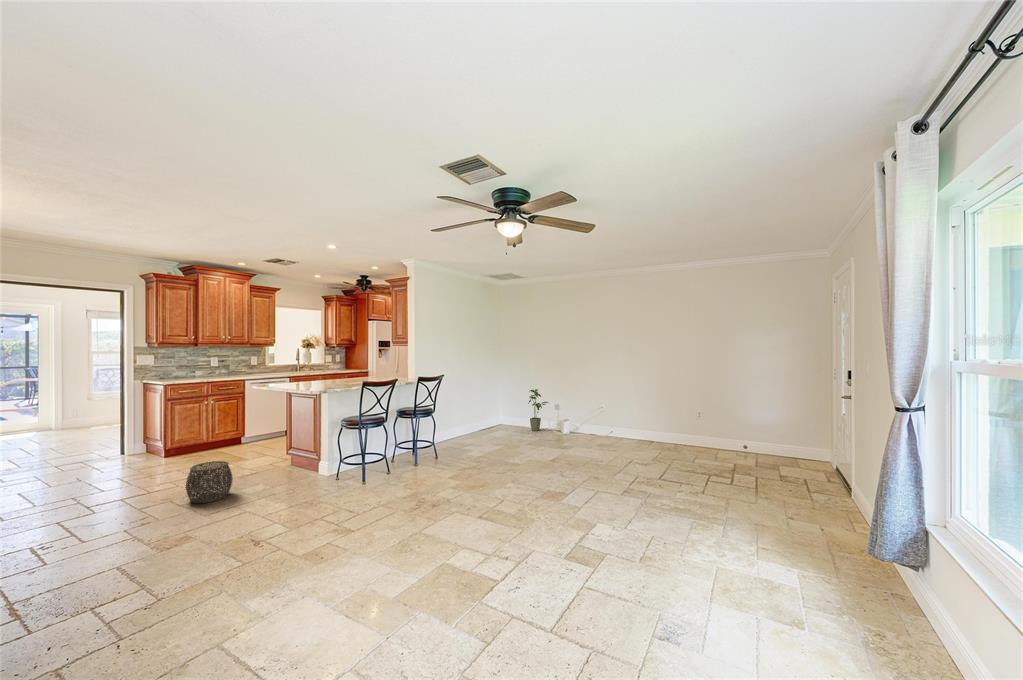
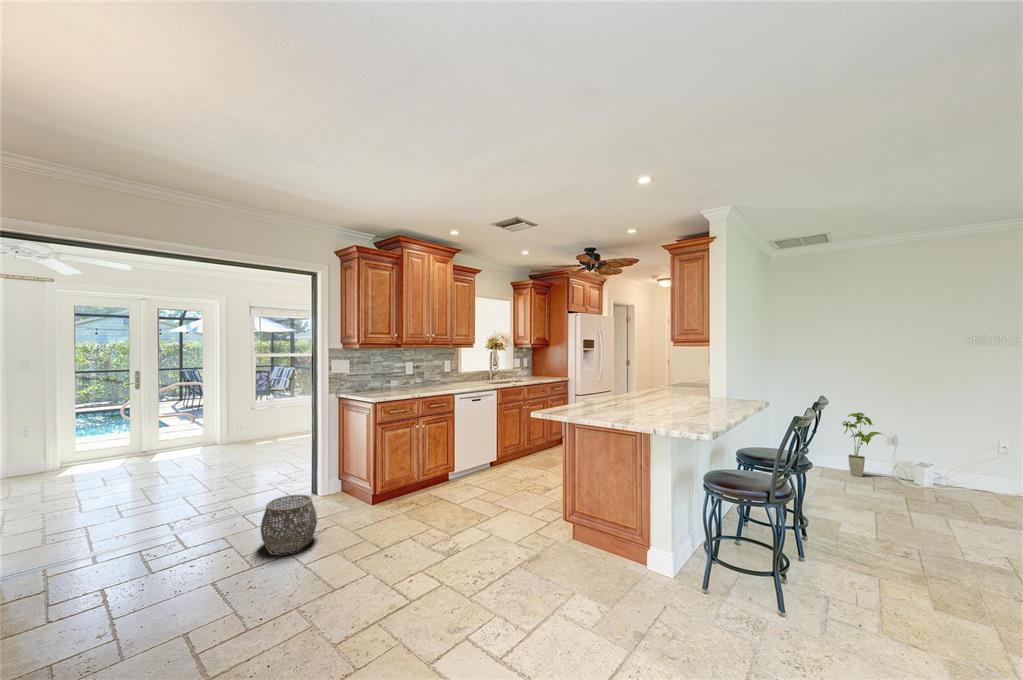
woven basket: present [186,461,233,503] -> present [261,495,317,553]

